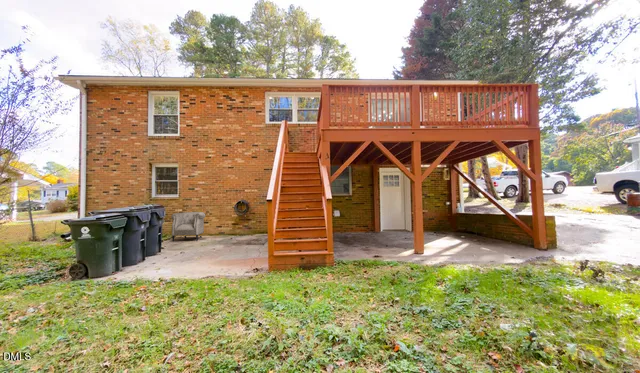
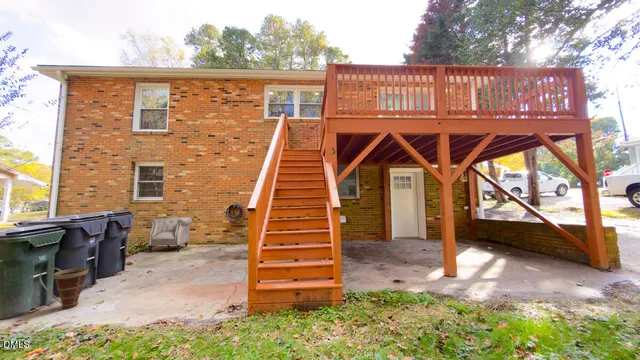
basket: none [130,242,160,268] -> present [33,268,88,309]

